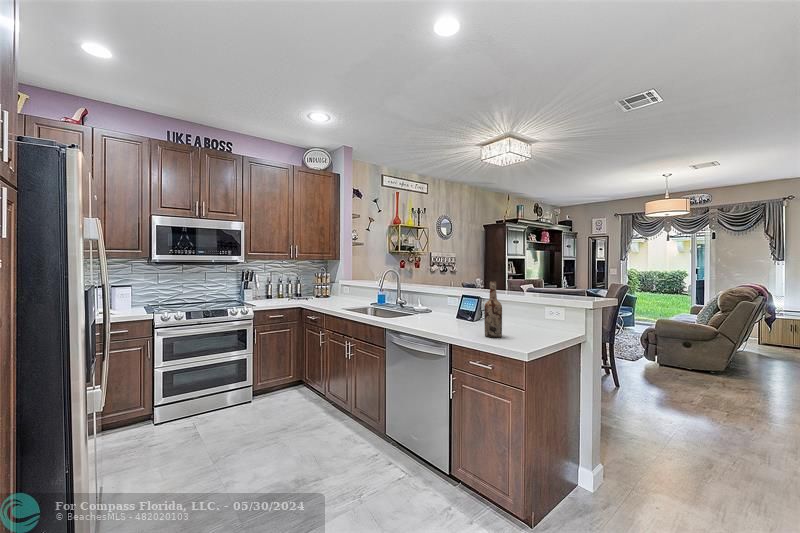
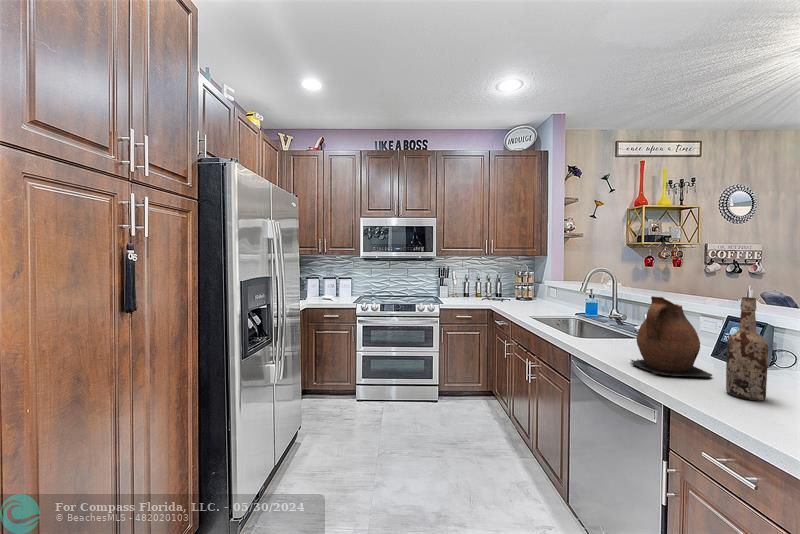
ceramic pitcher: none [429,284,474,333] -> present [631,296,712,378]

